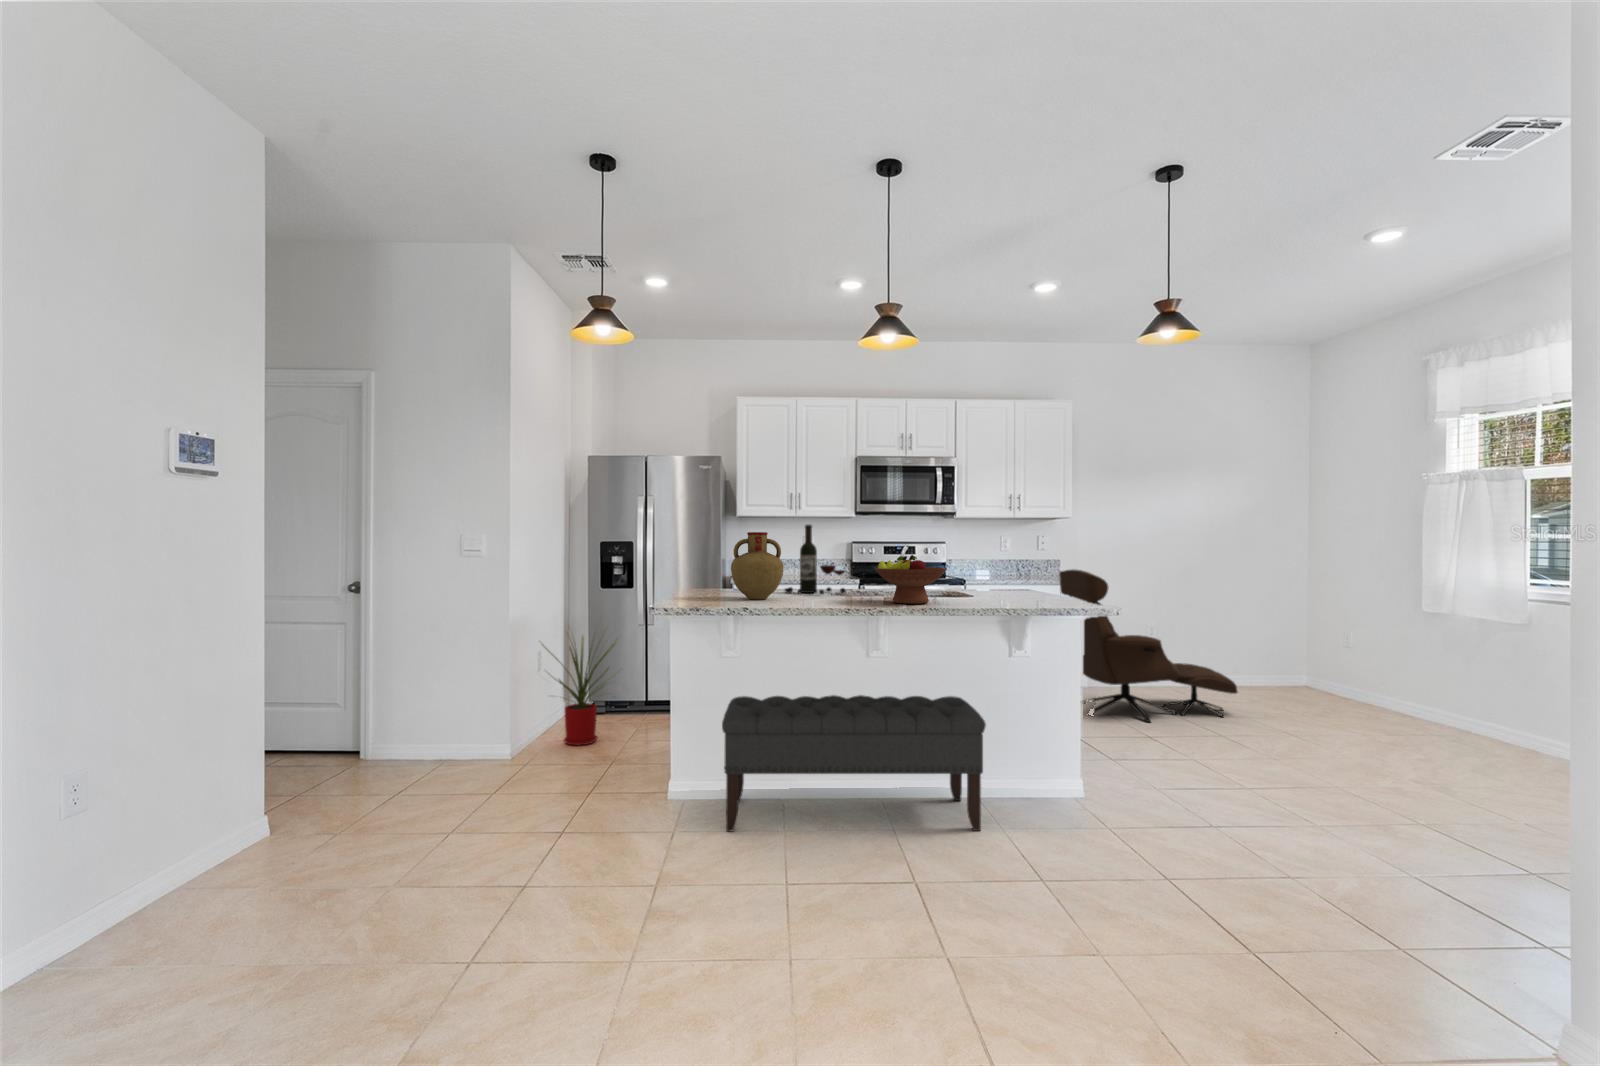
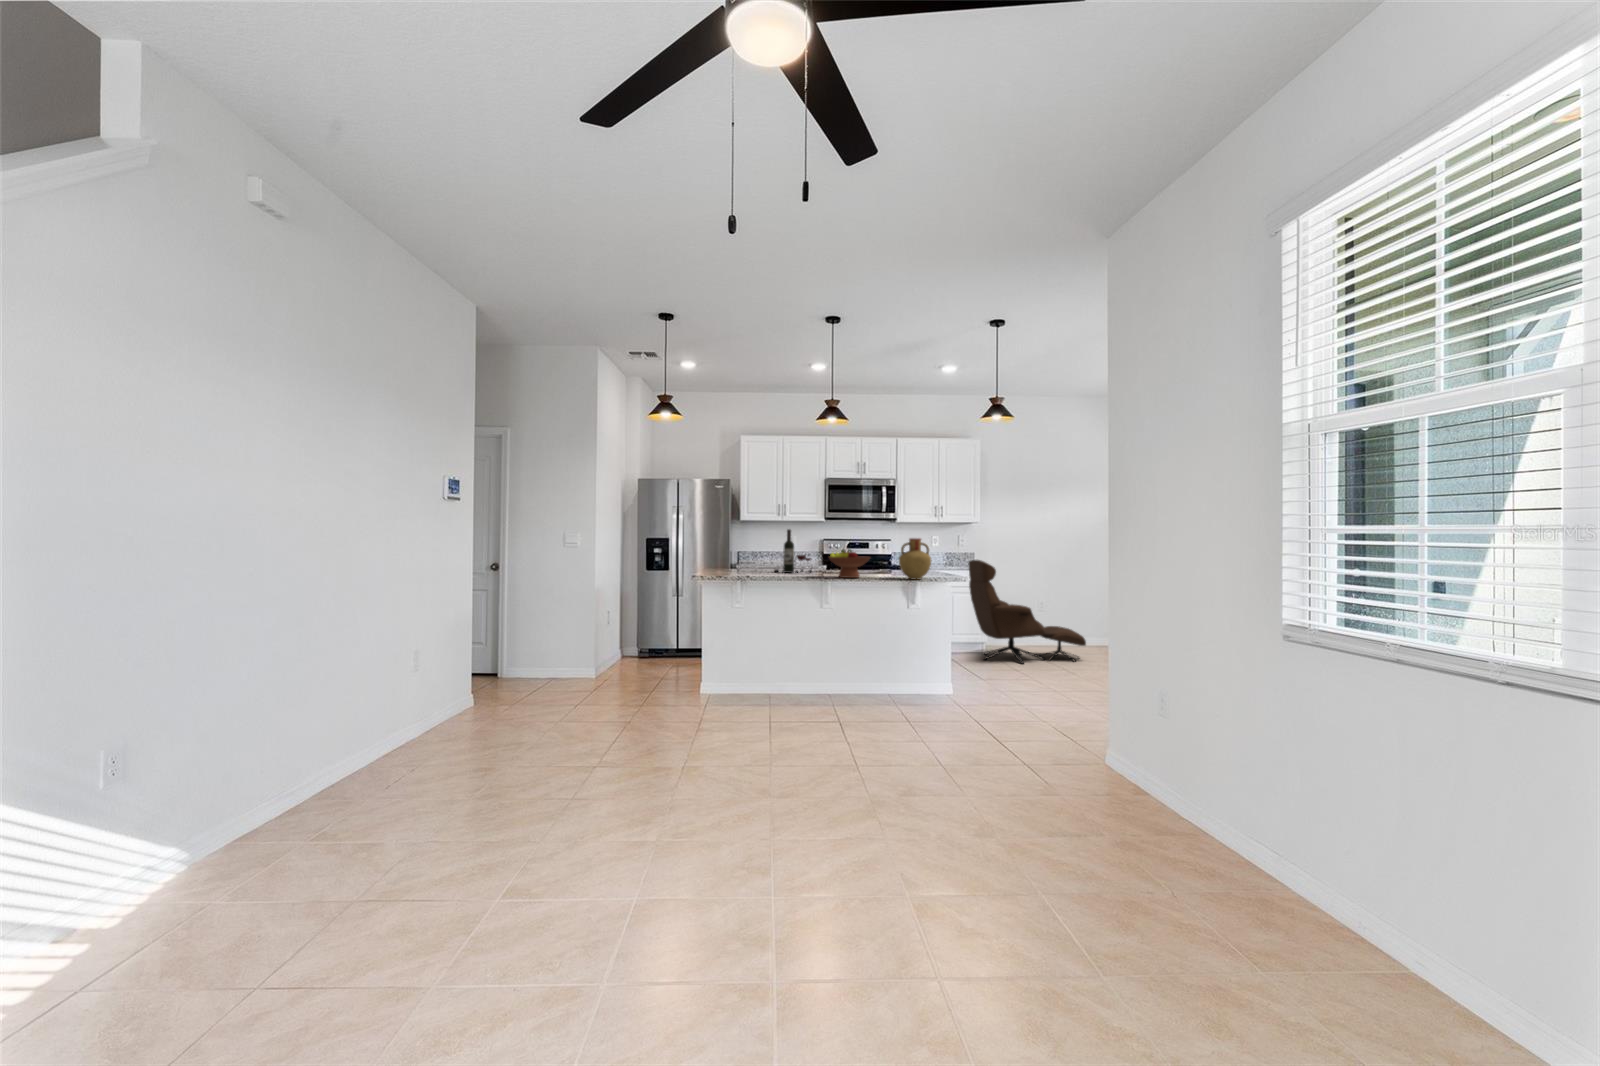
vase: present [731,532,784,599] -> present [899,538,931,579]
house plant: present [545,637,615,746] -> none [610,595,666,673]
bench: present [722,695,986,831] -> none [737,633,888,707]

